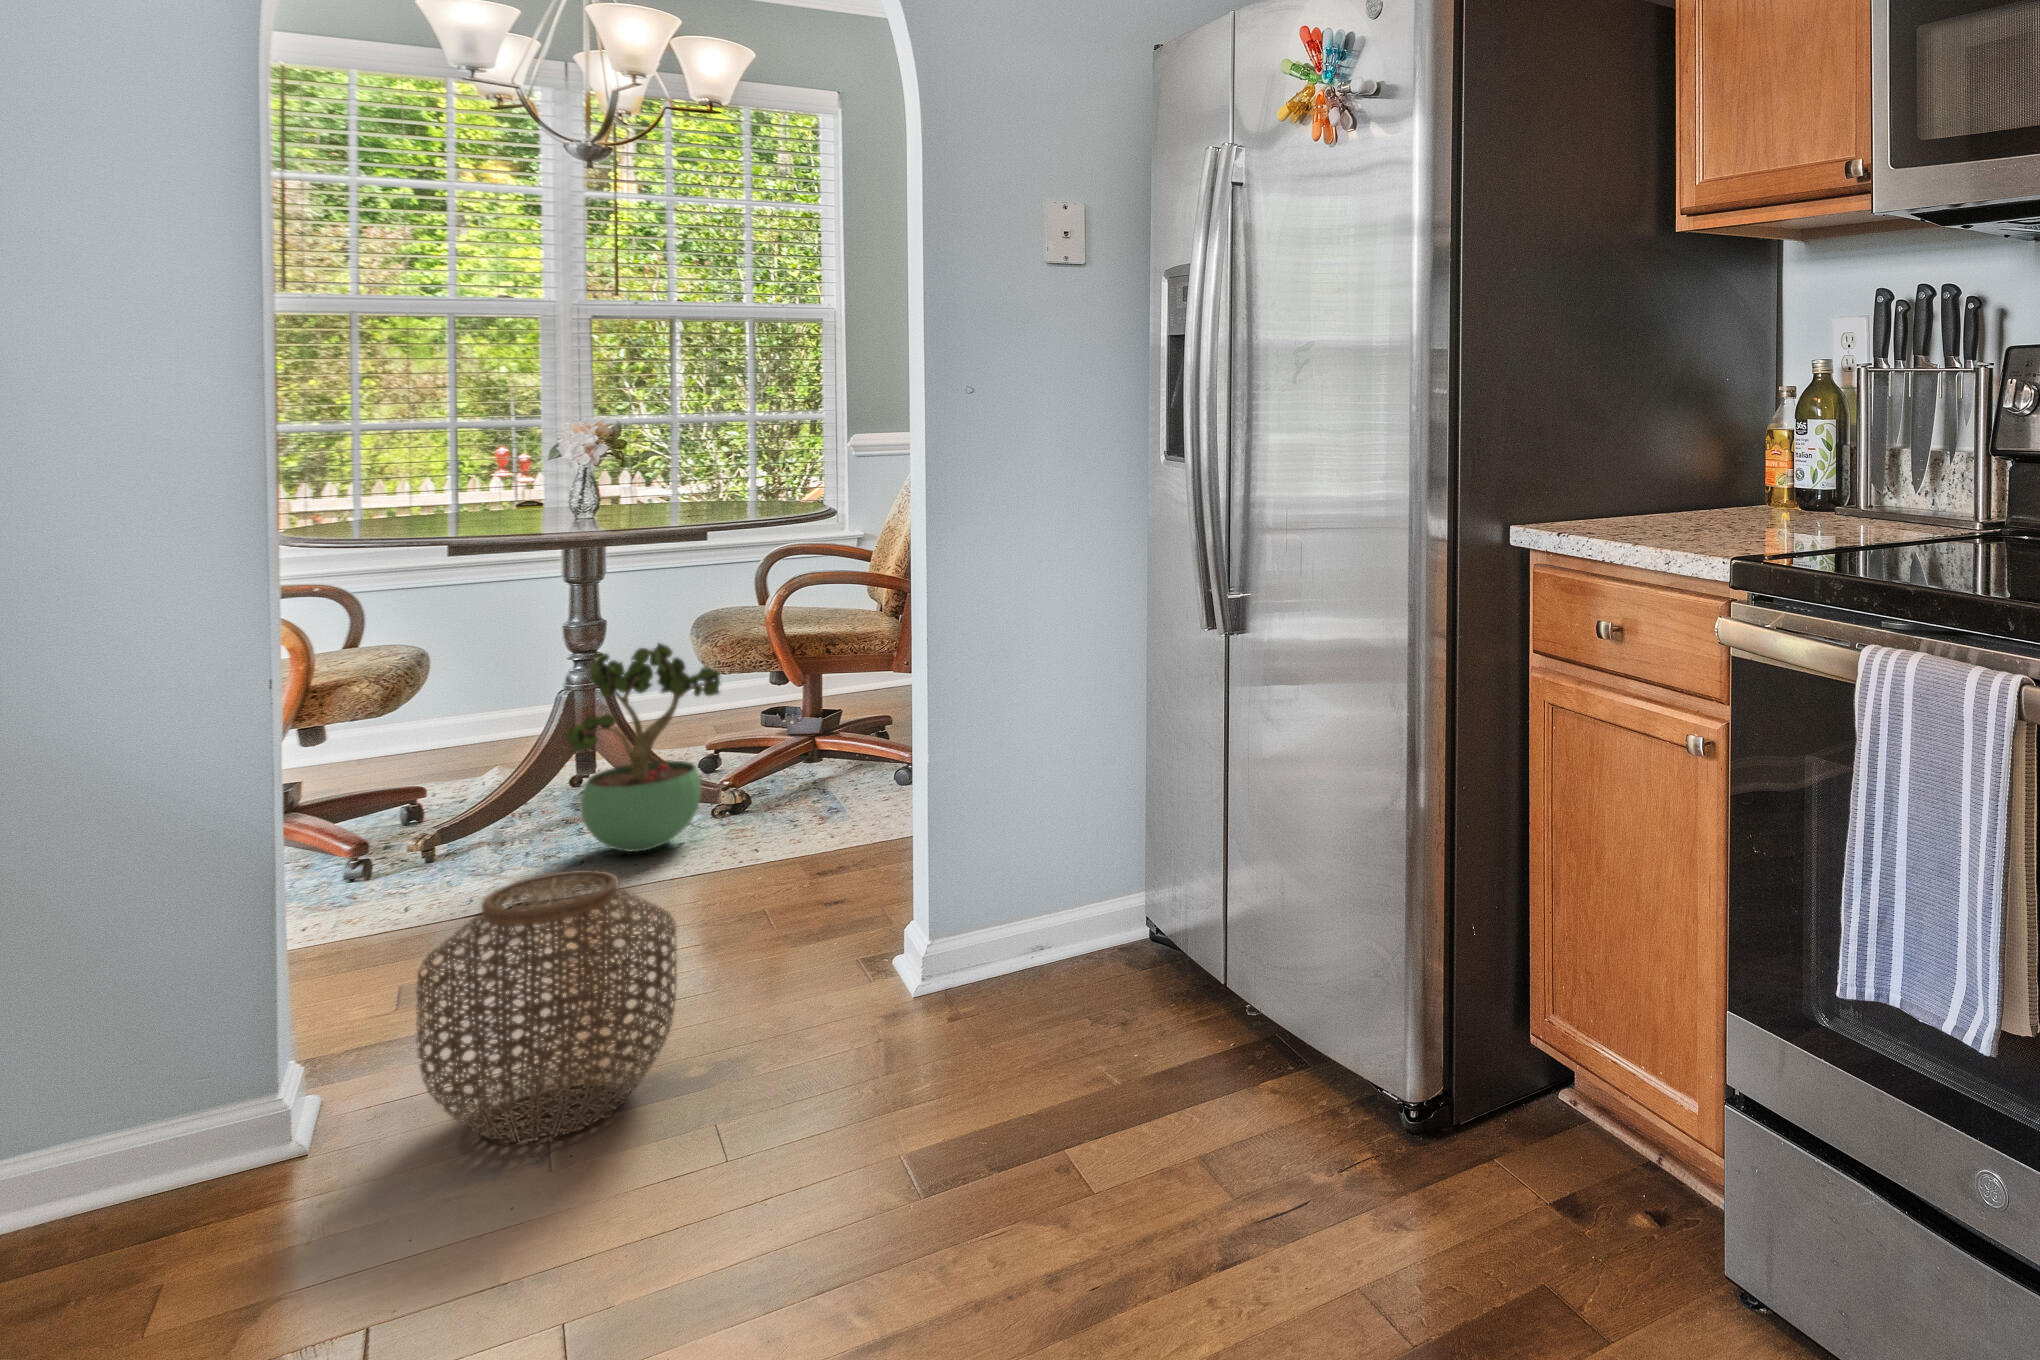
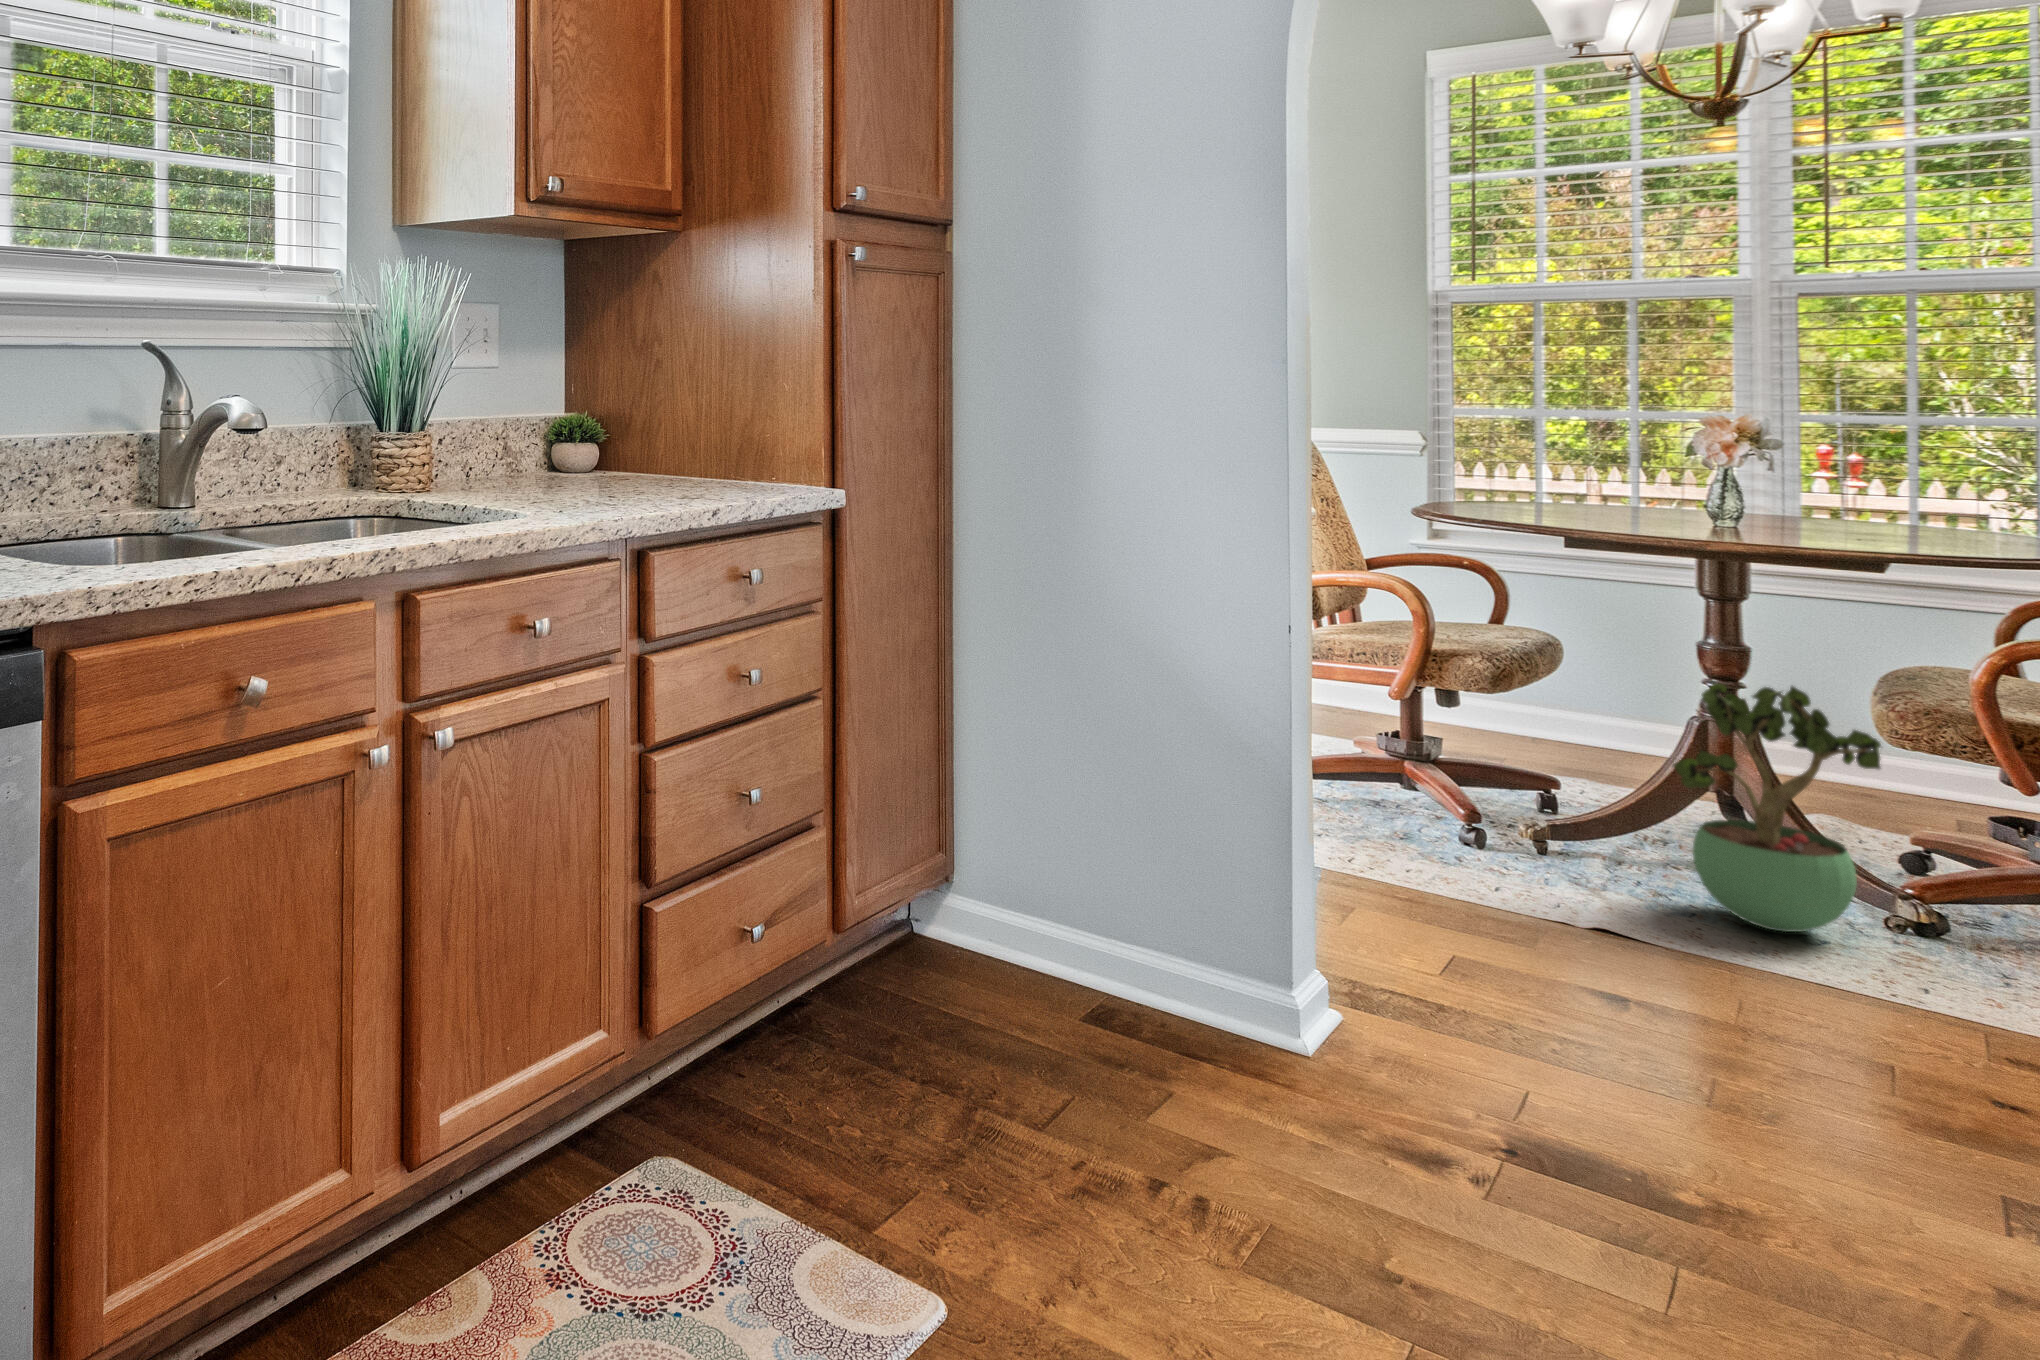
woven basket: present [417,870,677,1142] -> none [1387,889,1671,1189]

